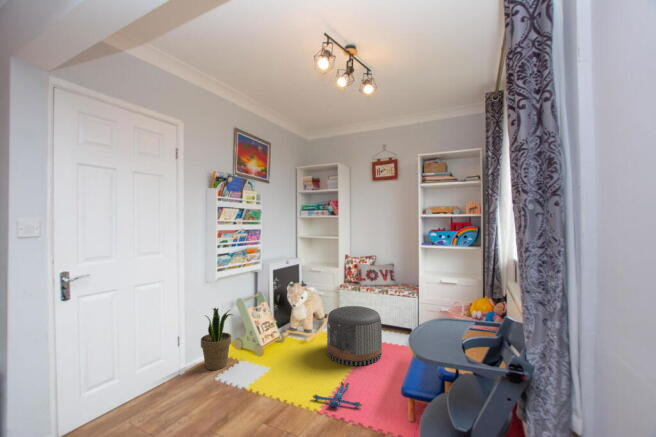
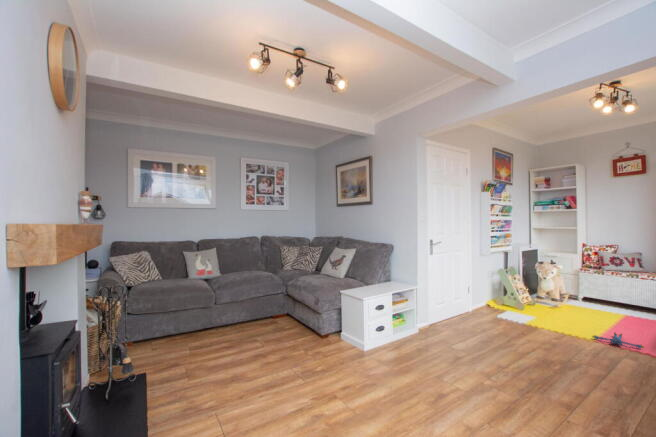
pouf: present [327,306,382,366] -> none [582,283,644,328]
potted plant: present [201,308,232,370] -> none [481,272,505,313]

